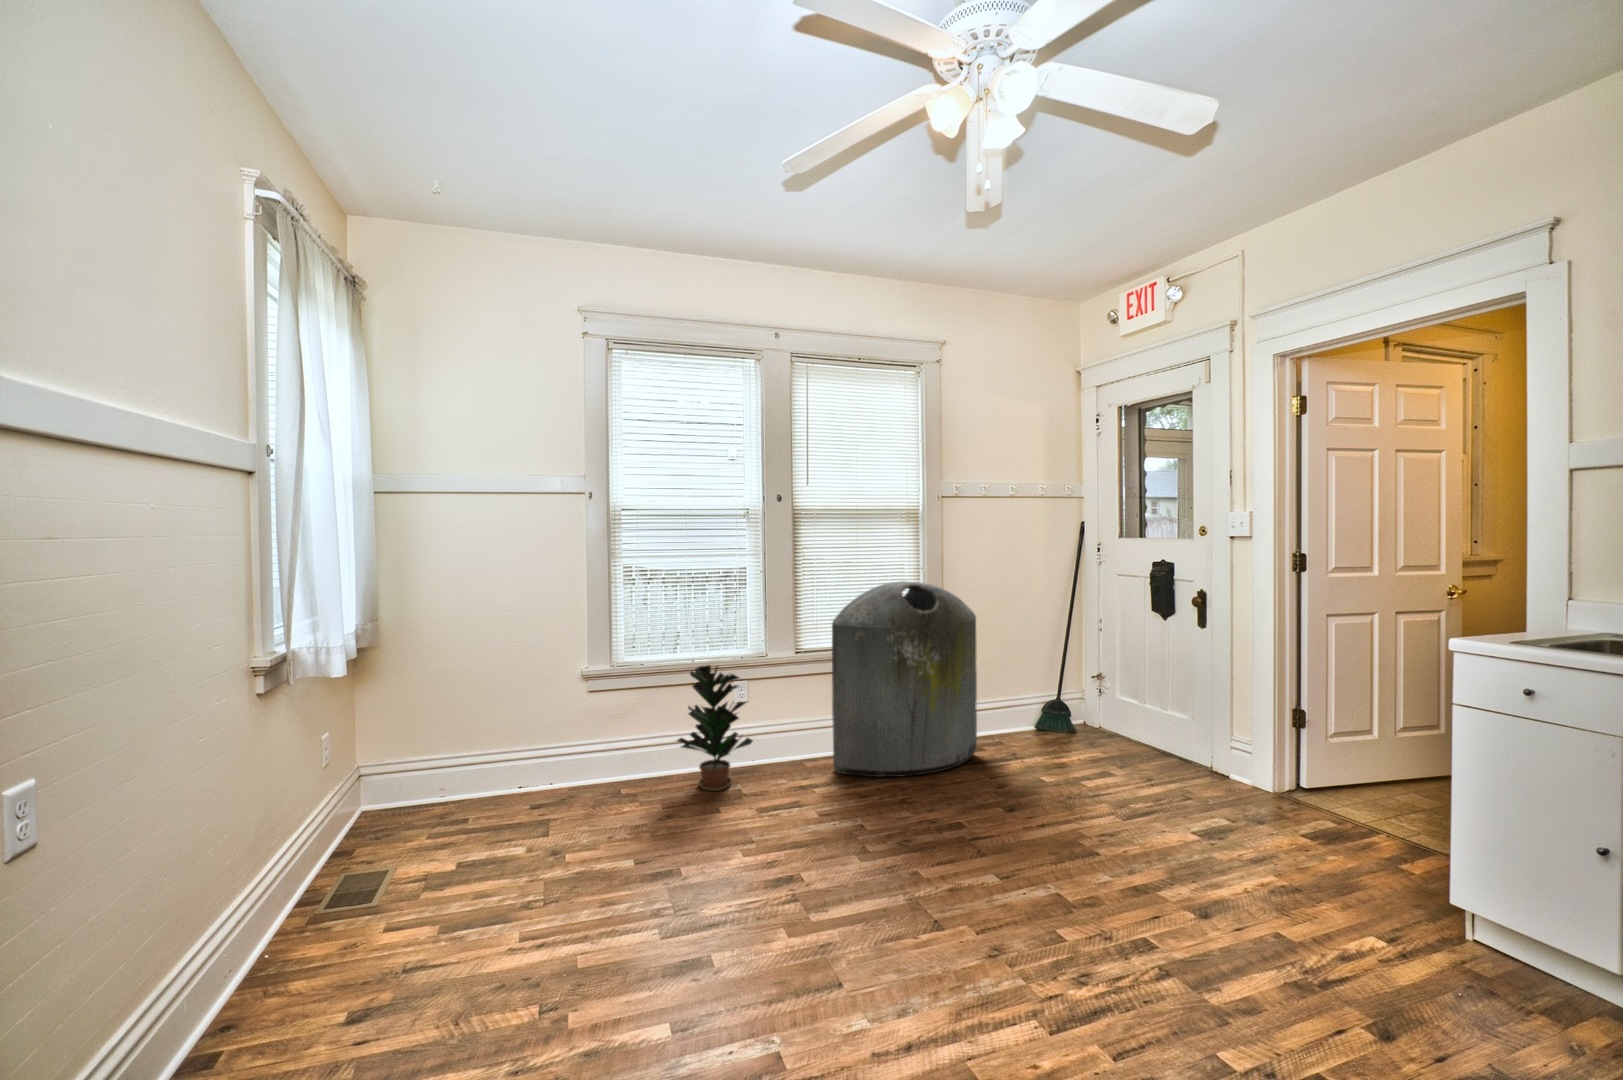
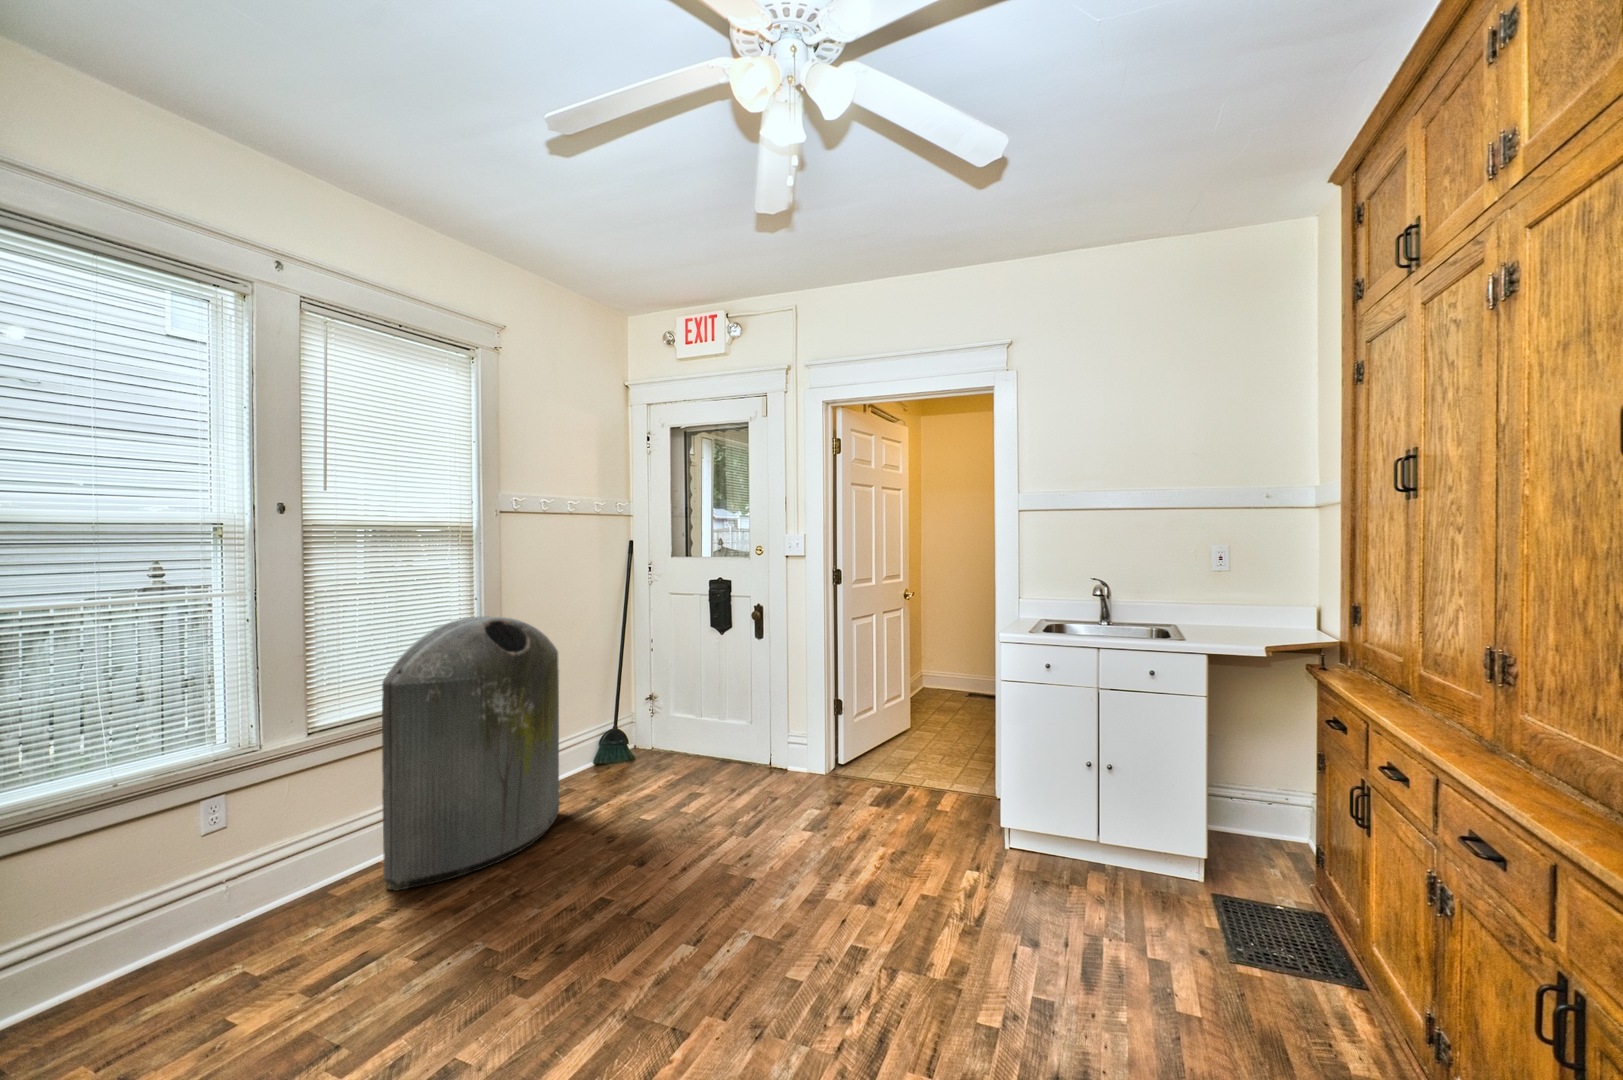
potted plant: present [677,665,753,791] -> none [95,781,262,1001]

